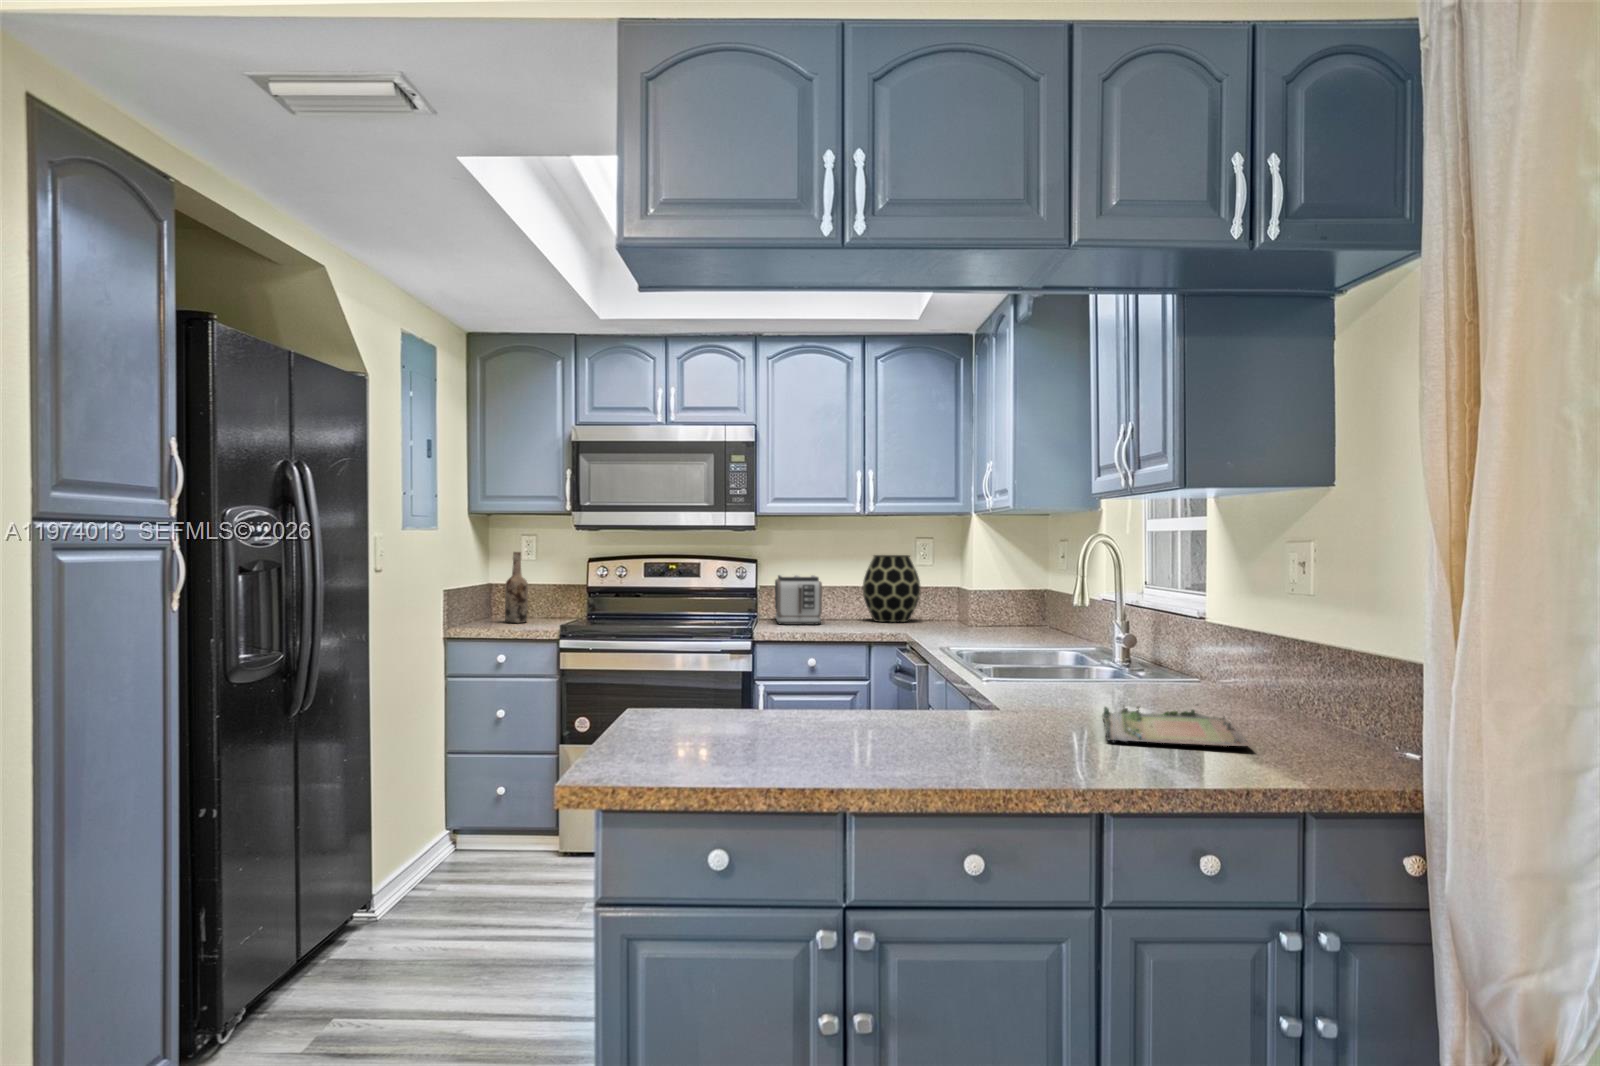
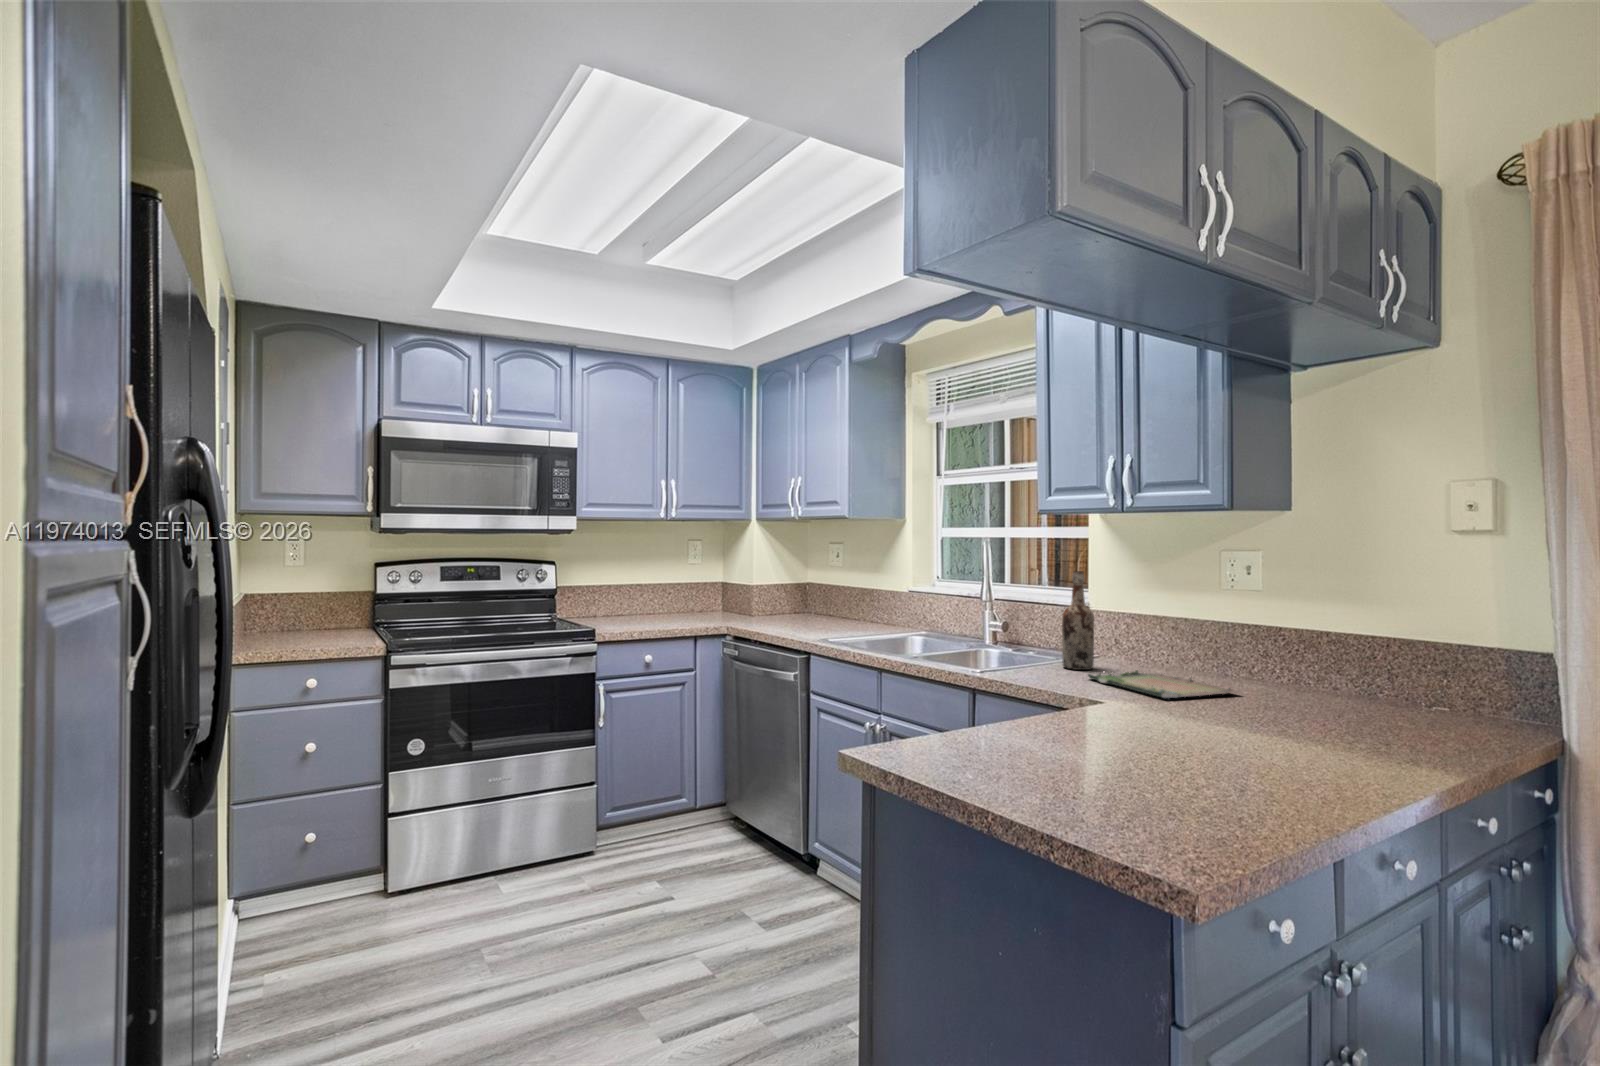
wine bottle: present [505,552,528,623] -> present [1062,571,1094,670]
vase: present [863,555,921,622] -> none [645,555,696,615]
toaster: present [775,575,822,625] -> none [565,575,629,624]

